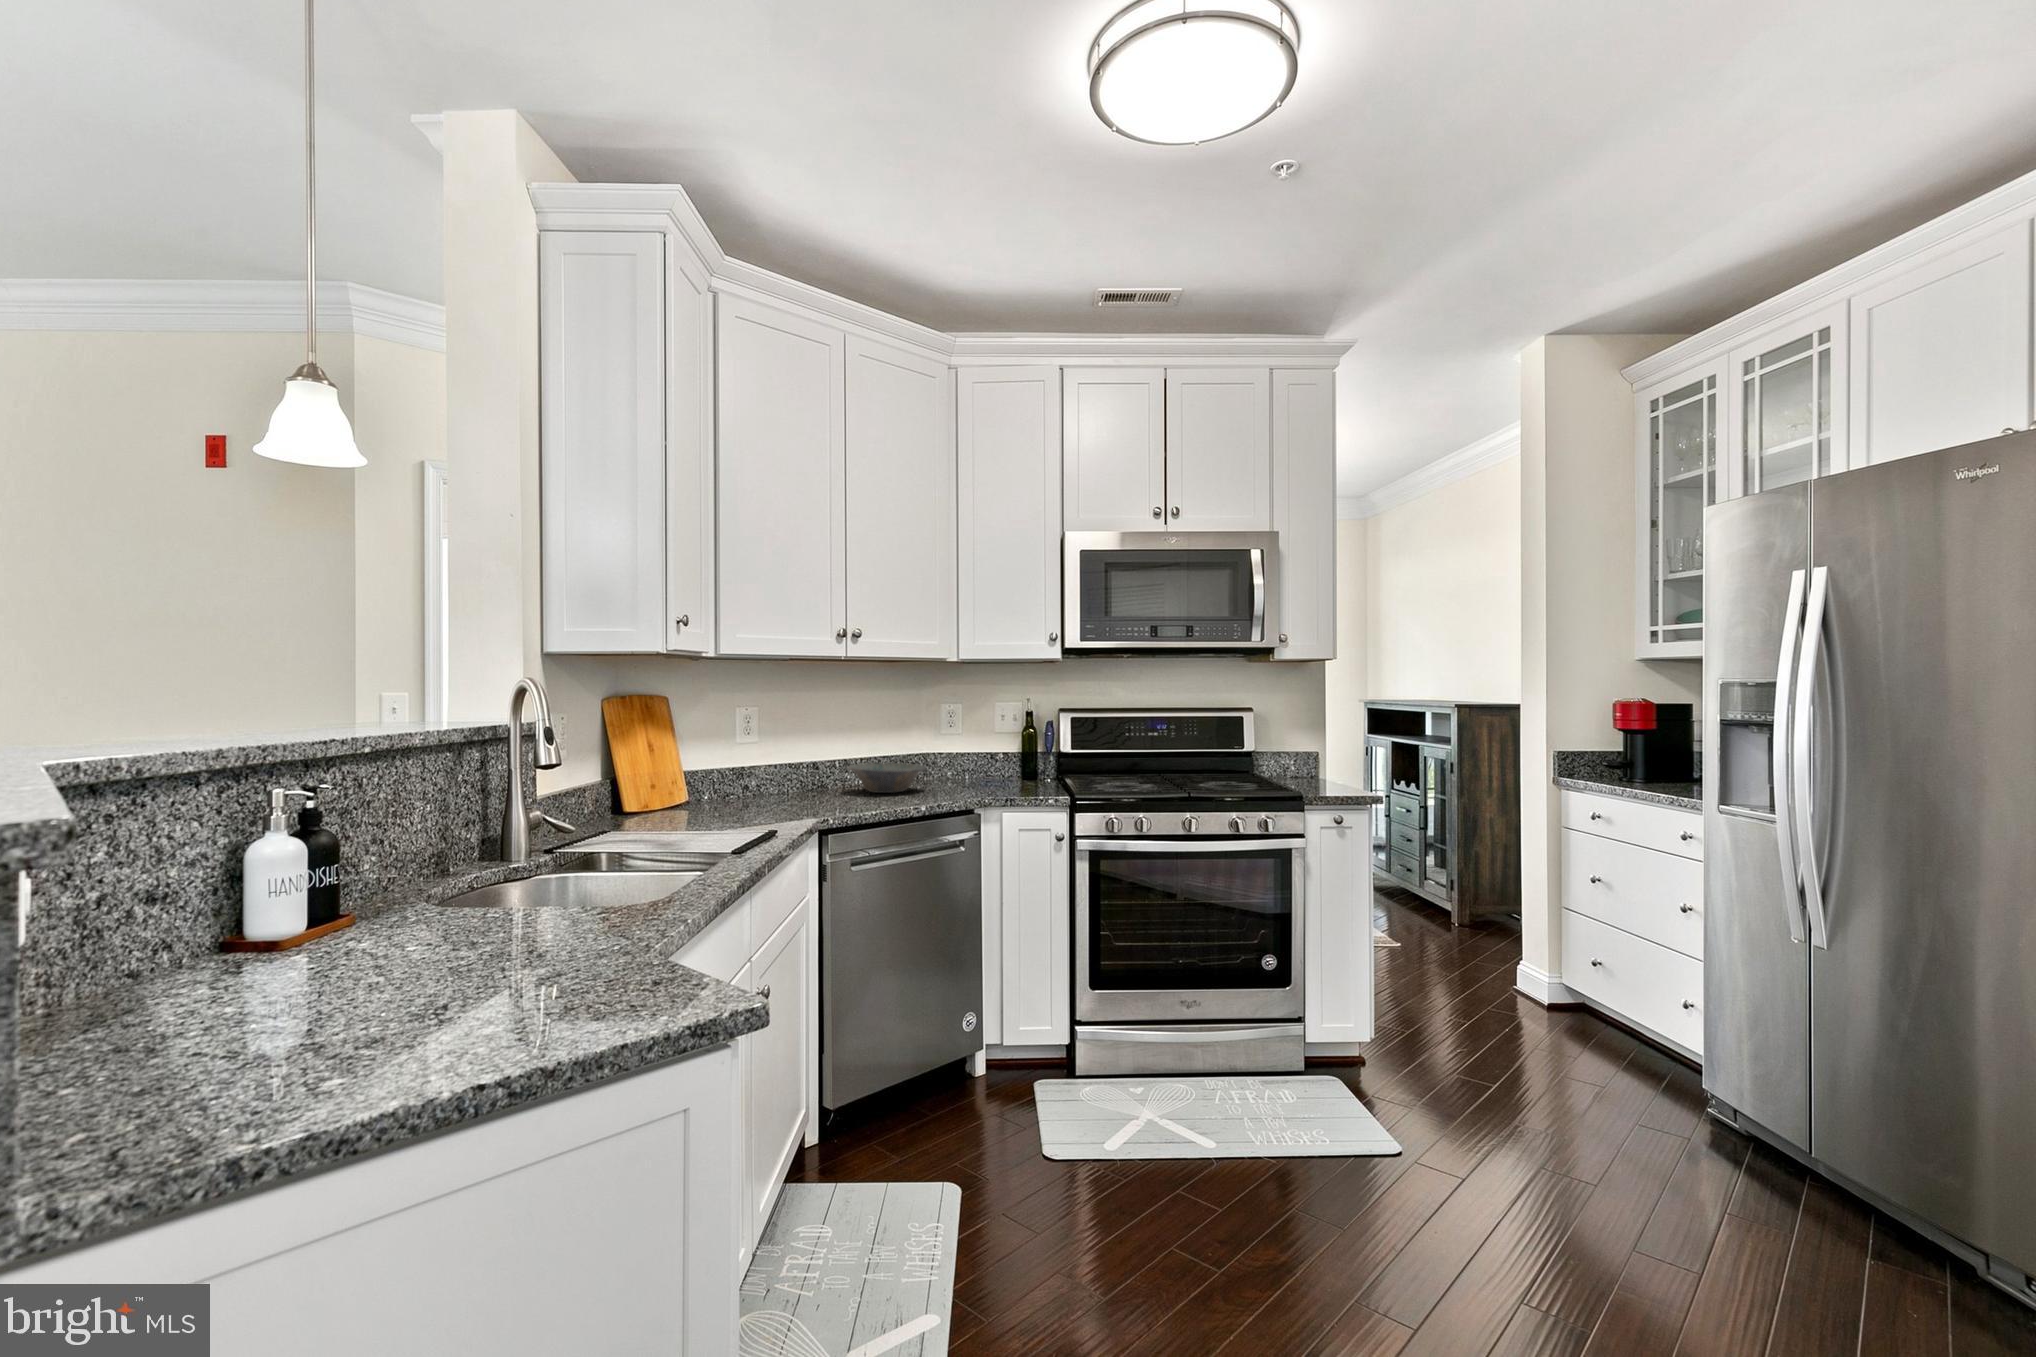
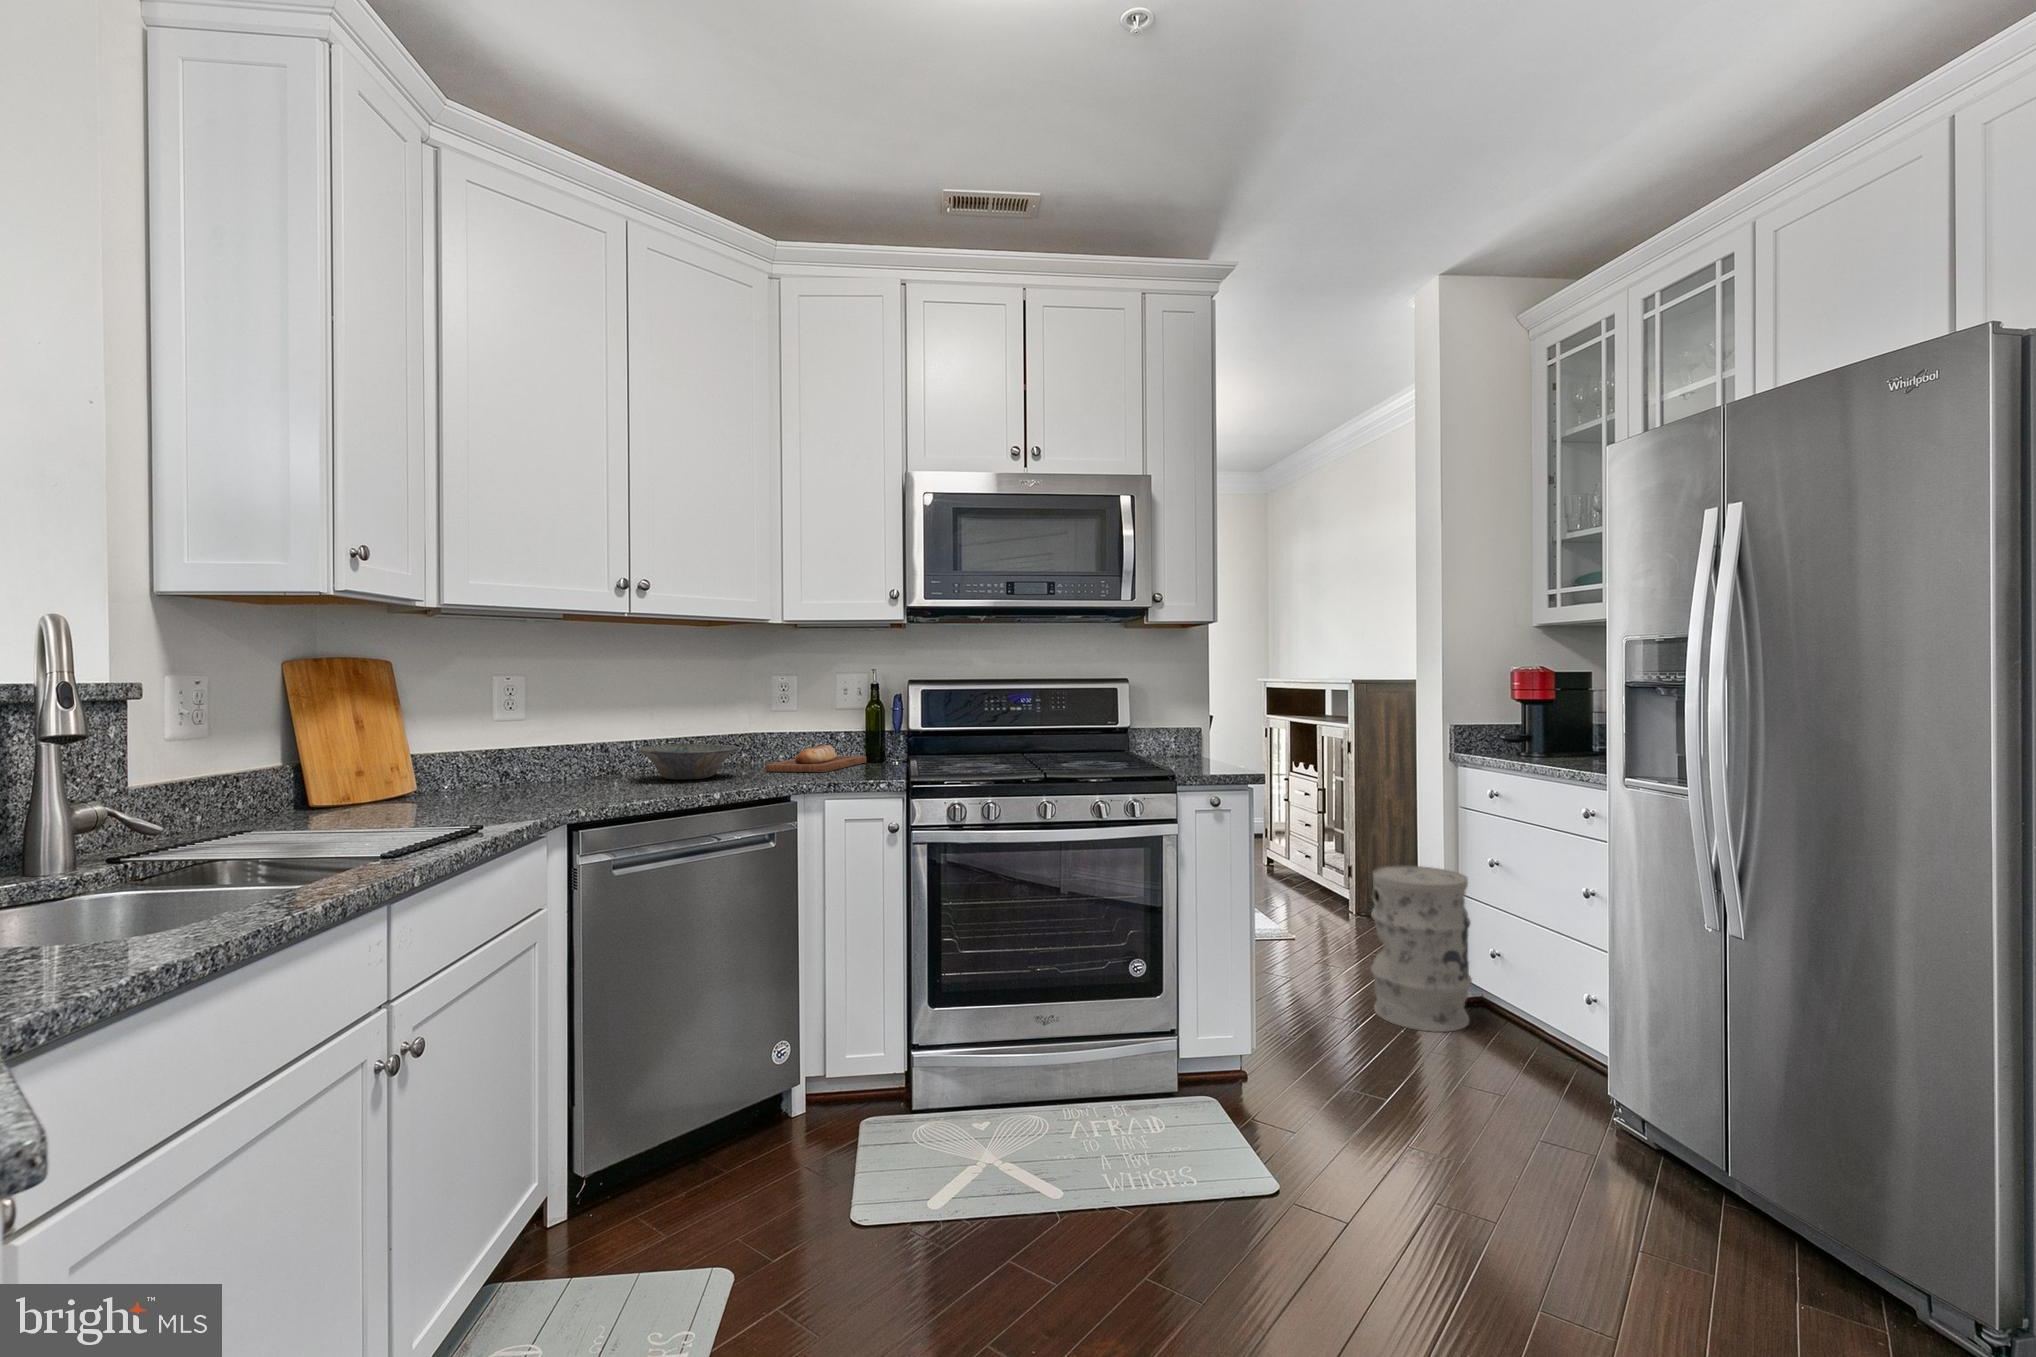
bread loaf: none [944,764,1023,788] -> present [765,745,866,772]
trash can: none [1478,880,1574,1033] -> present [1371,866,1472,1032]

